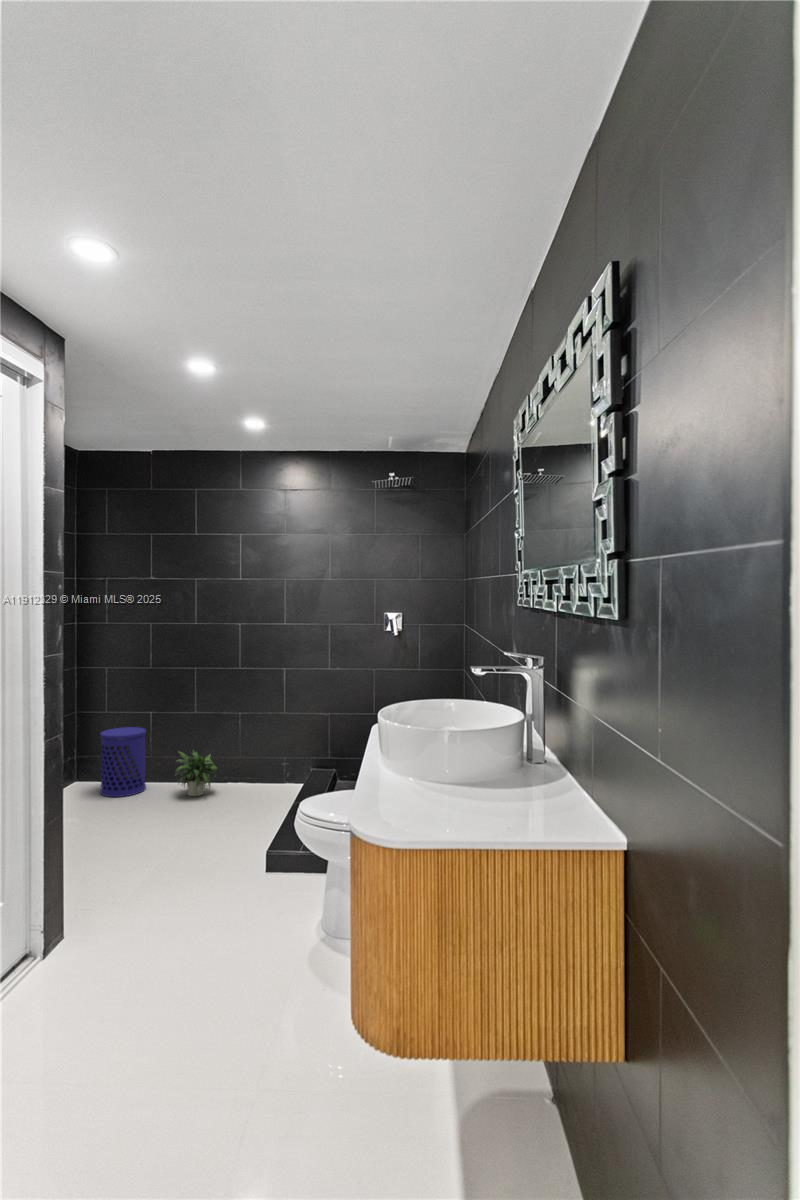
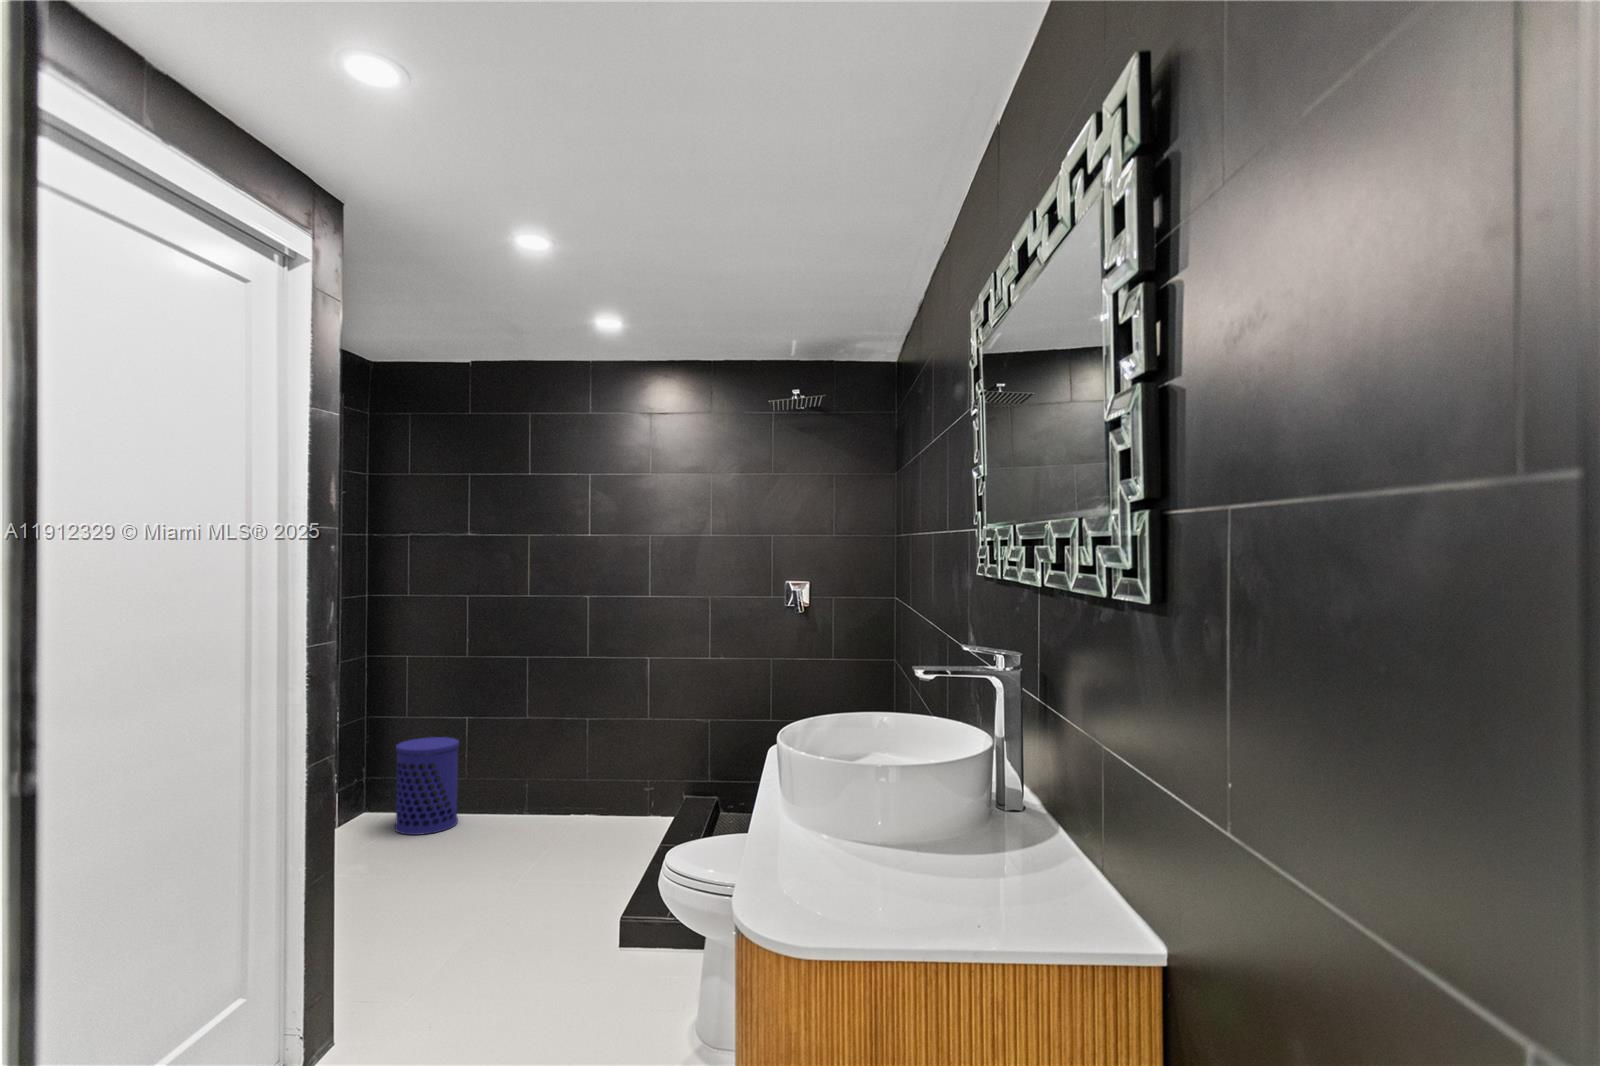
potted plant: present [176,751,216,796] -> none [497,768,556,834]

